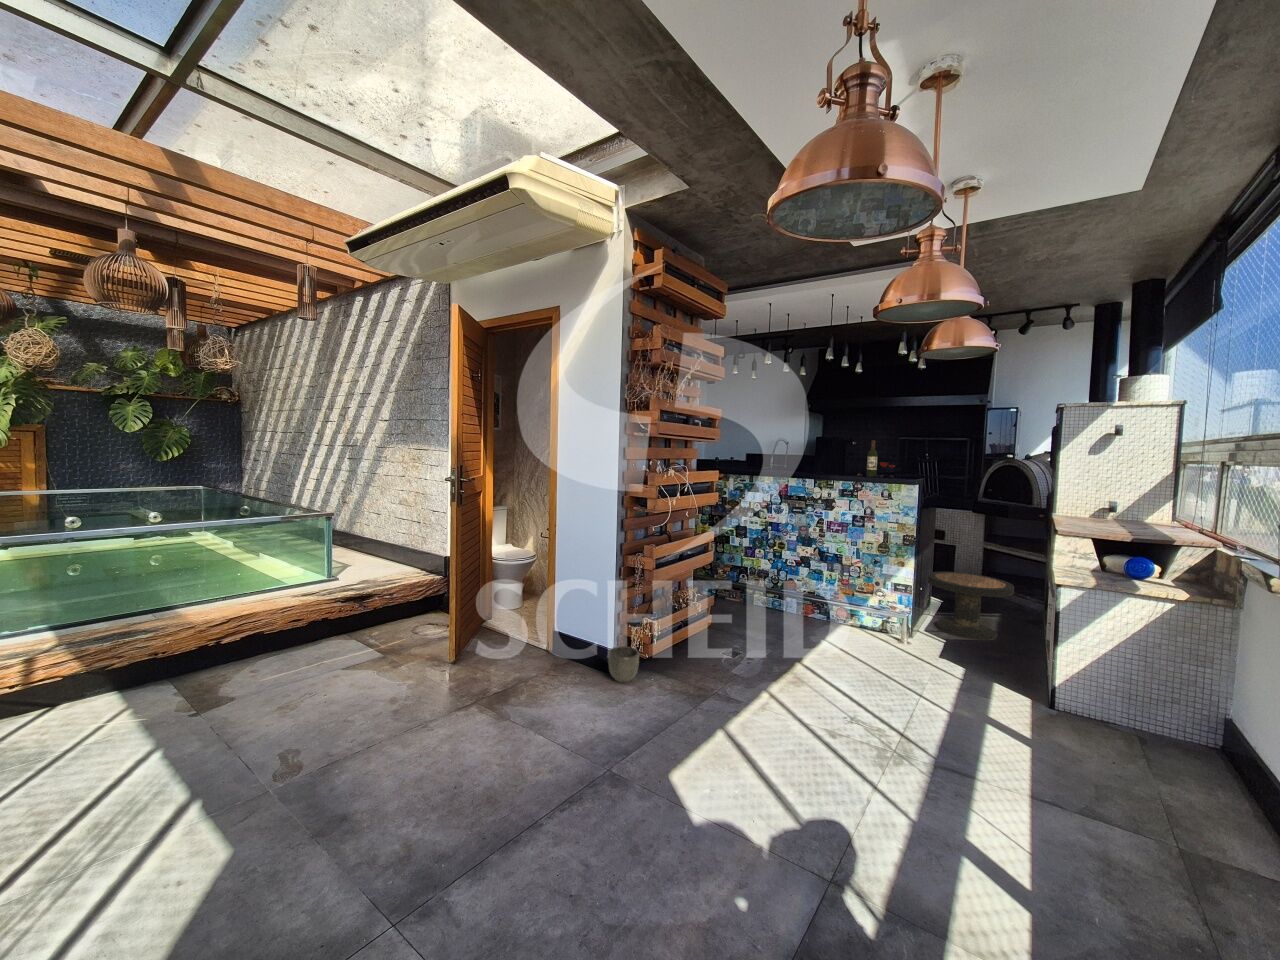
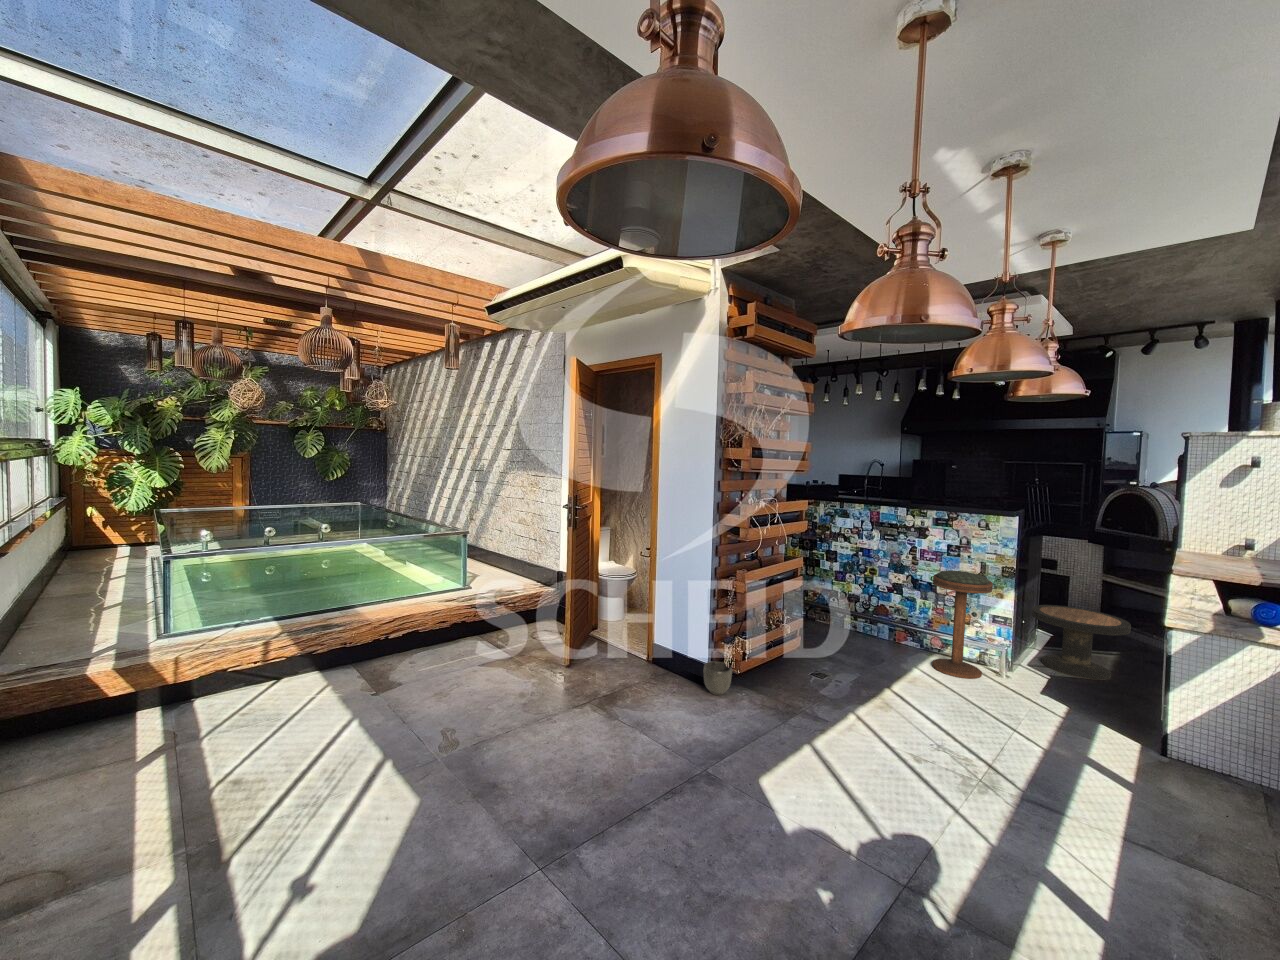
wine bottle: present [857,440,895,478] -> none [956,467,999,507]
bar stool: none [839,541,896,647] -> present [932,571,993,679]

